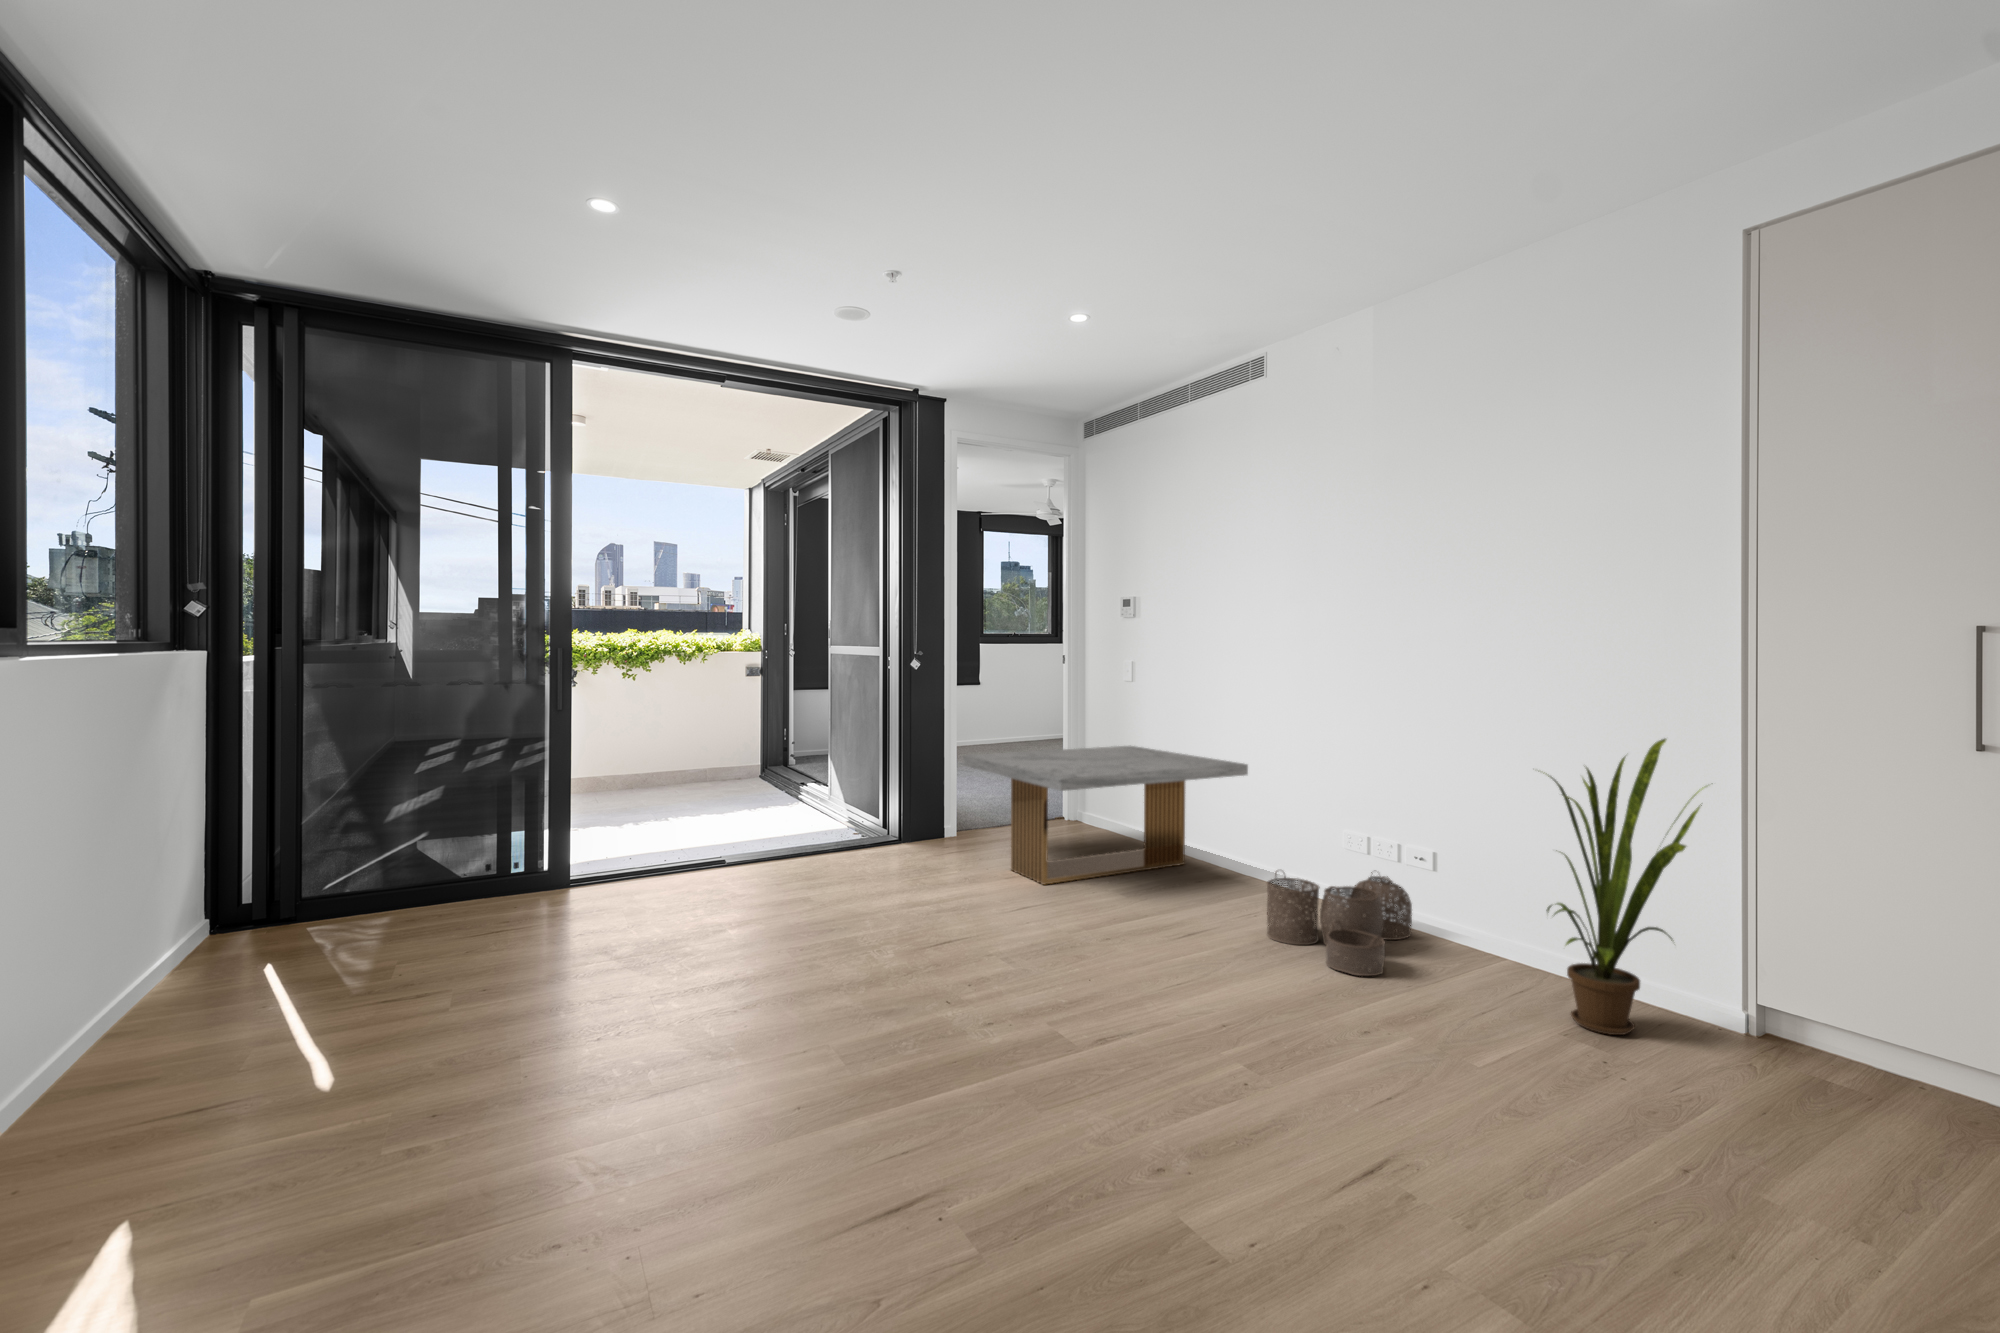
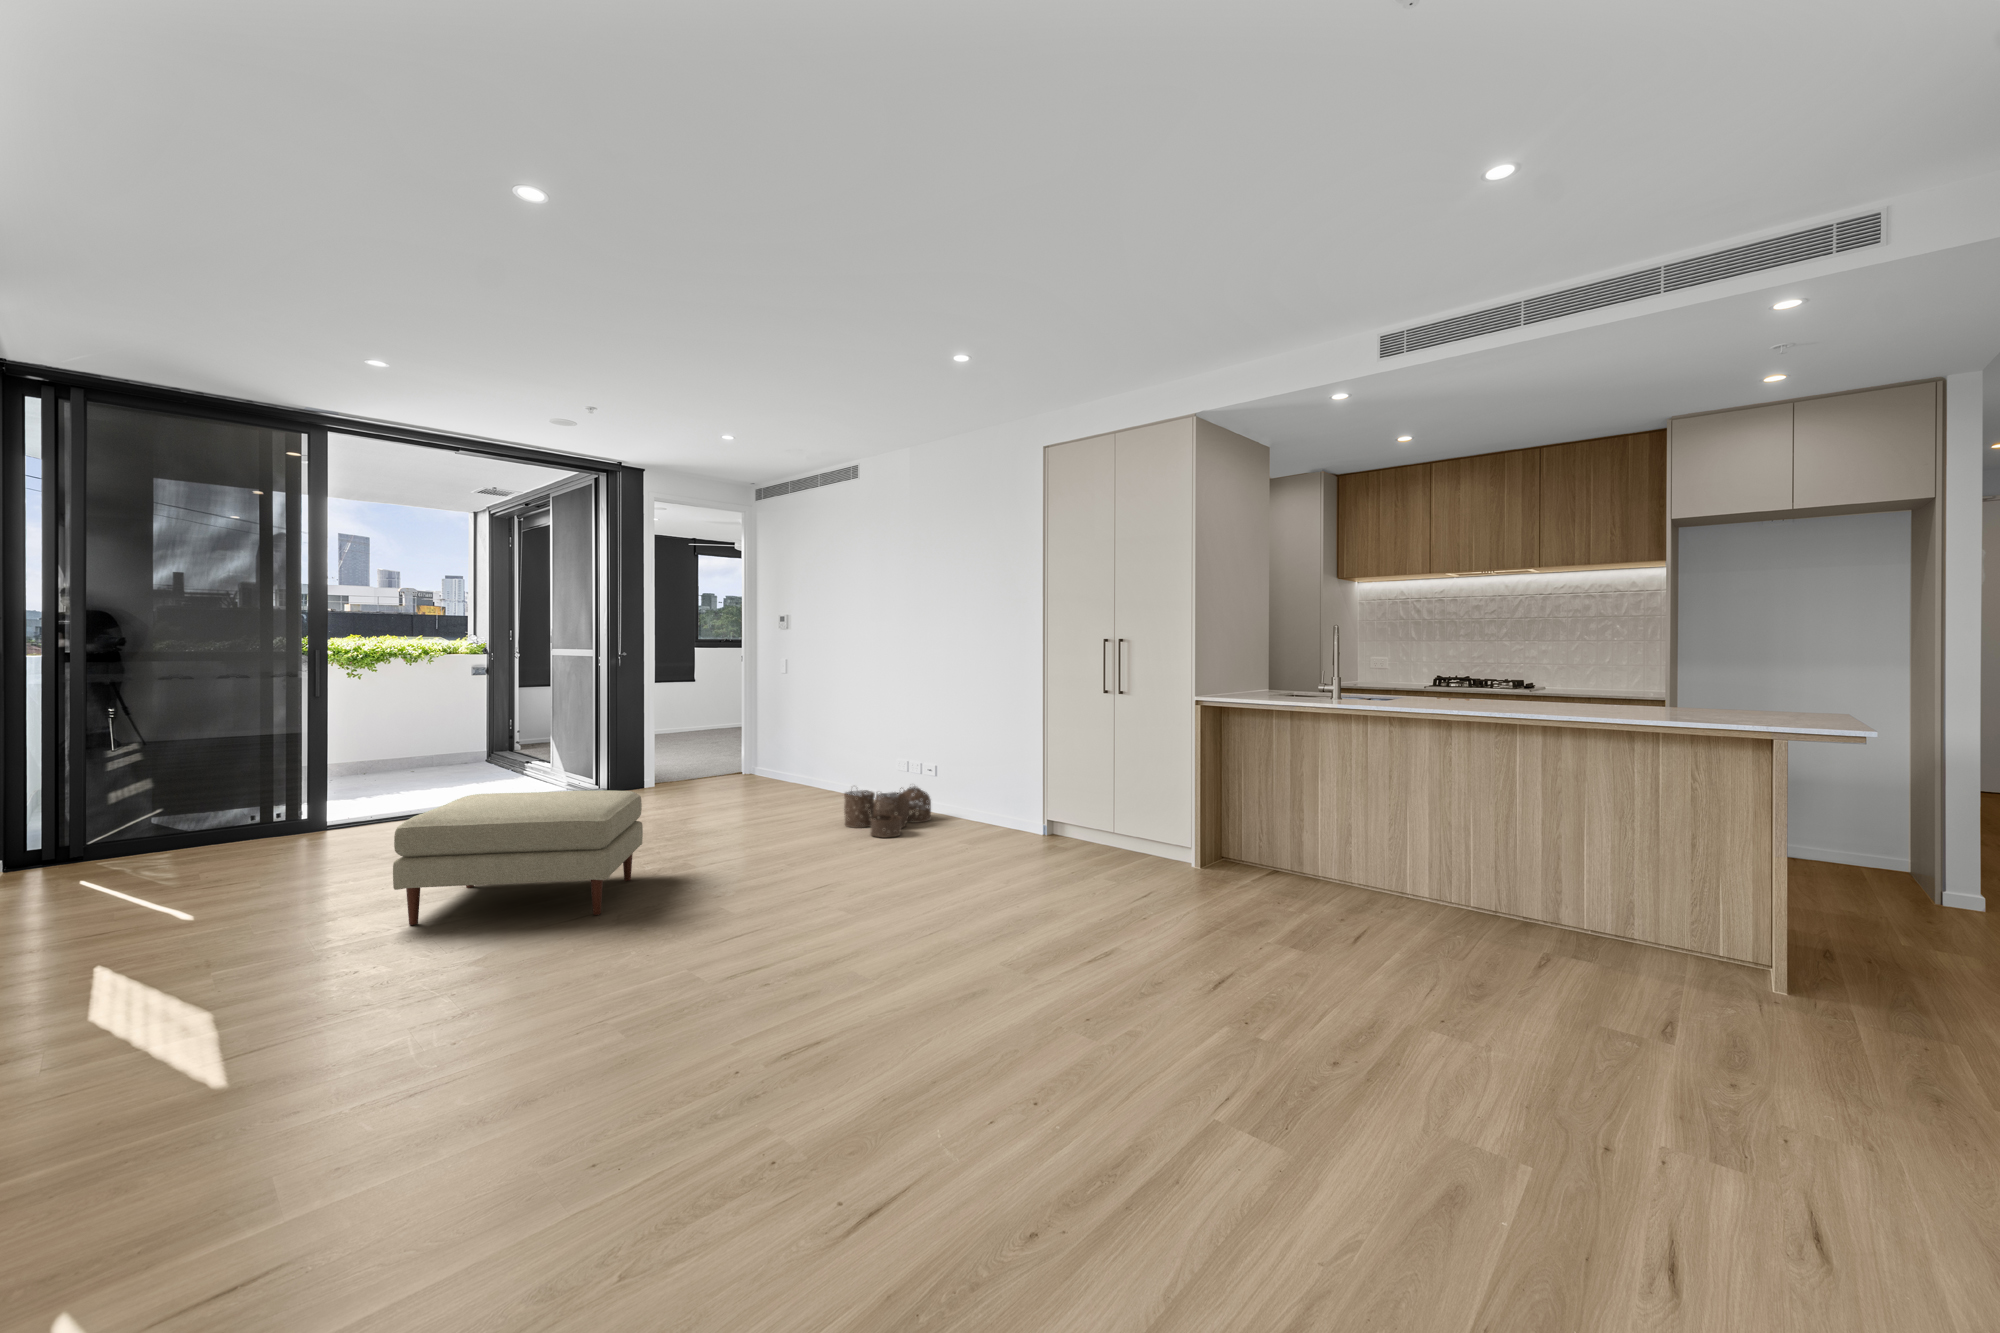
house plant: present [1546,739,1703,1035] -> none [970,698,1044,849]
coffee table: present [963,746,1248,885] -> none [655,719,852,810]
ottoman: none [590,883,978,1153] -> present [393,790,643,925]

